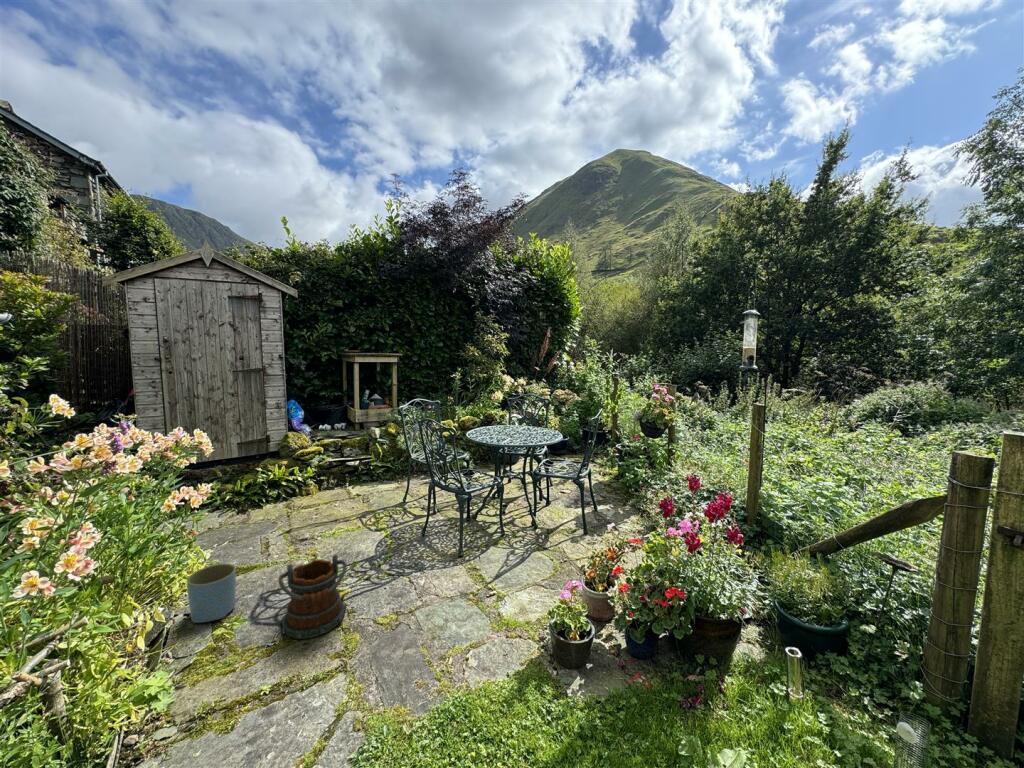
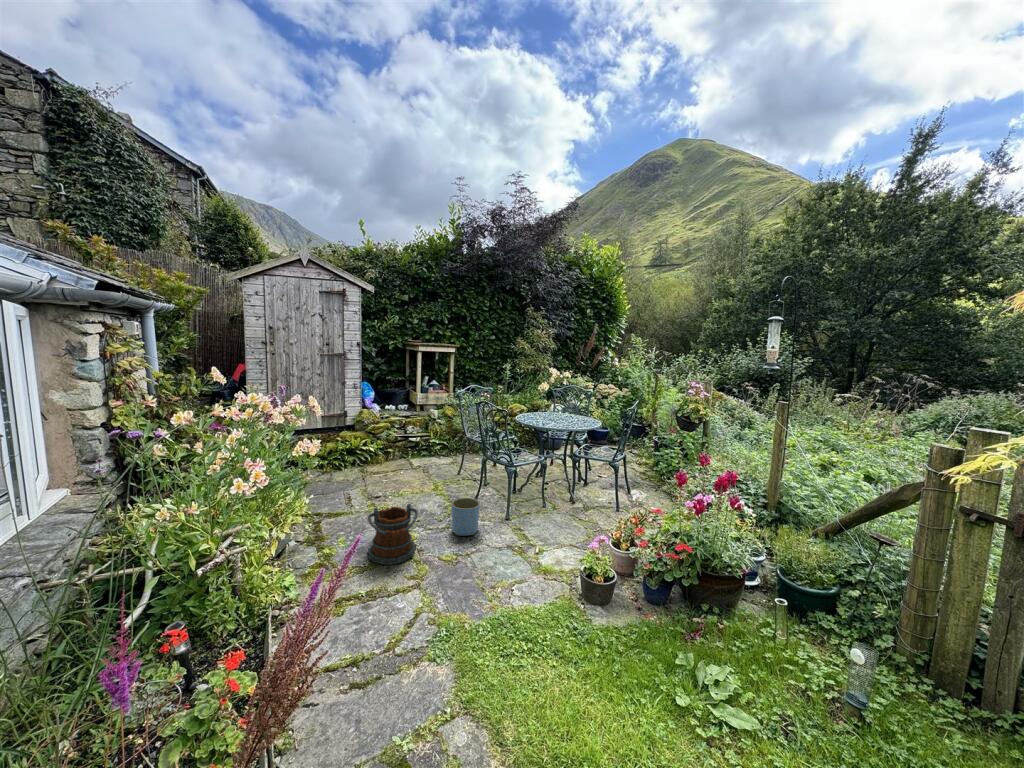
planter: present [187,564,236,623] -> present [452,498,480,536]

